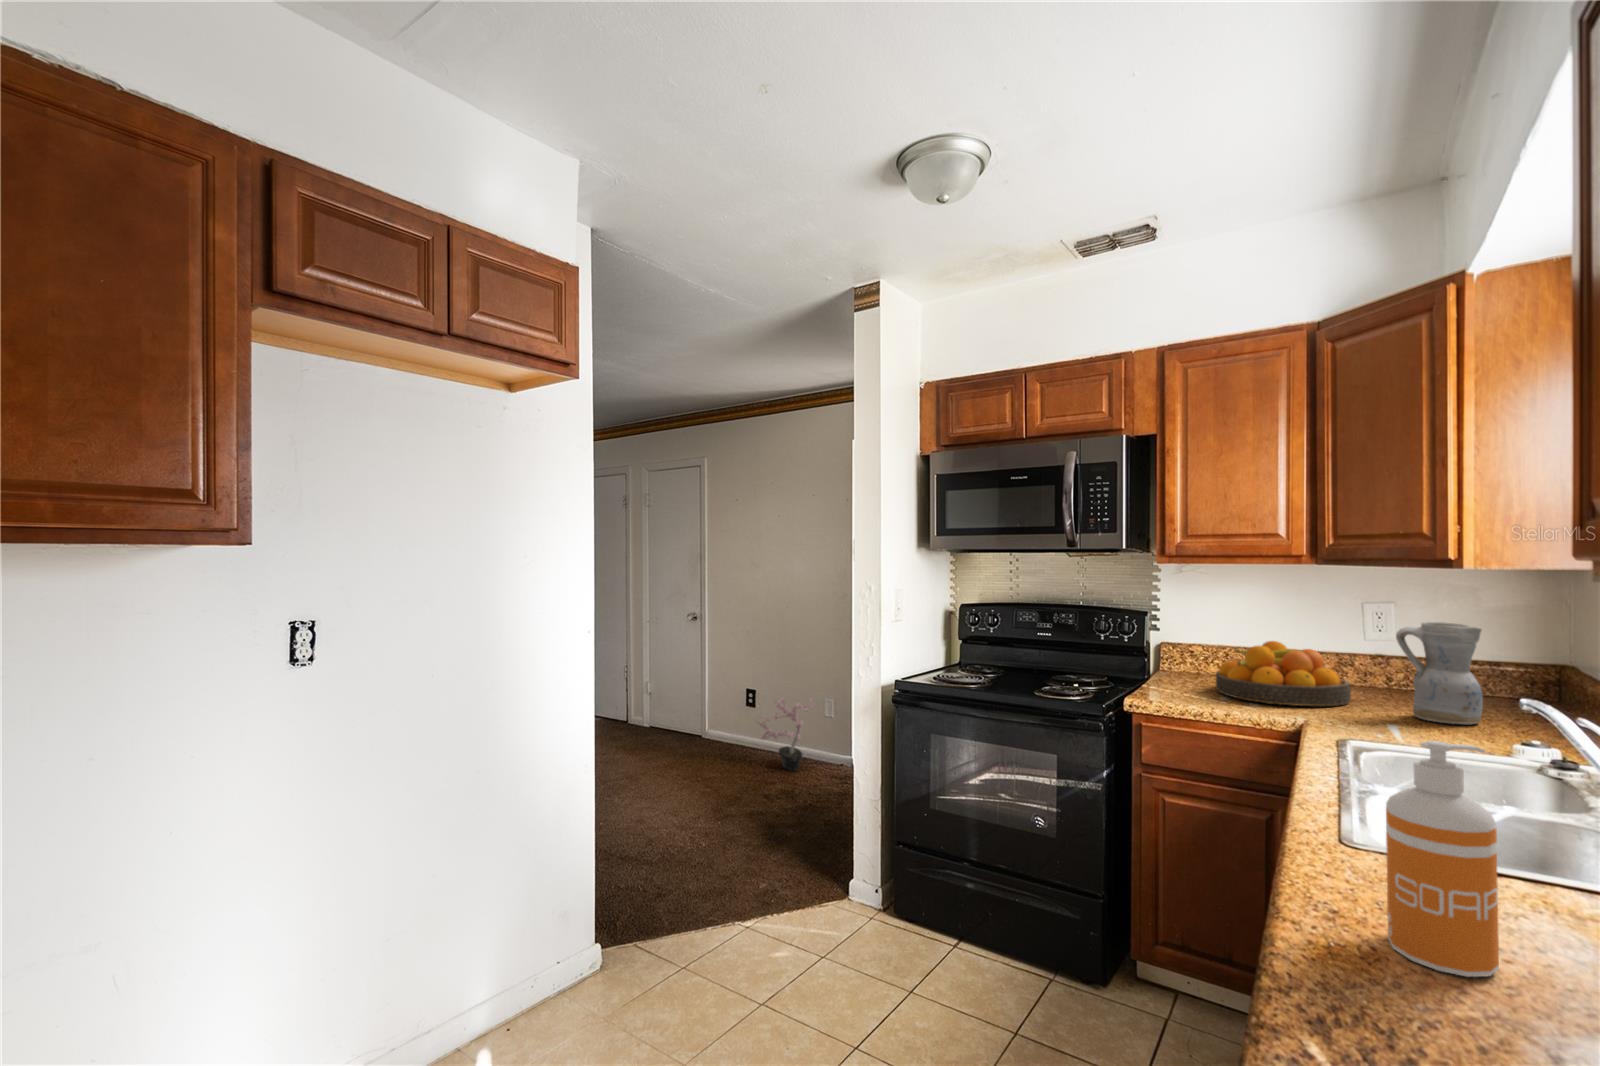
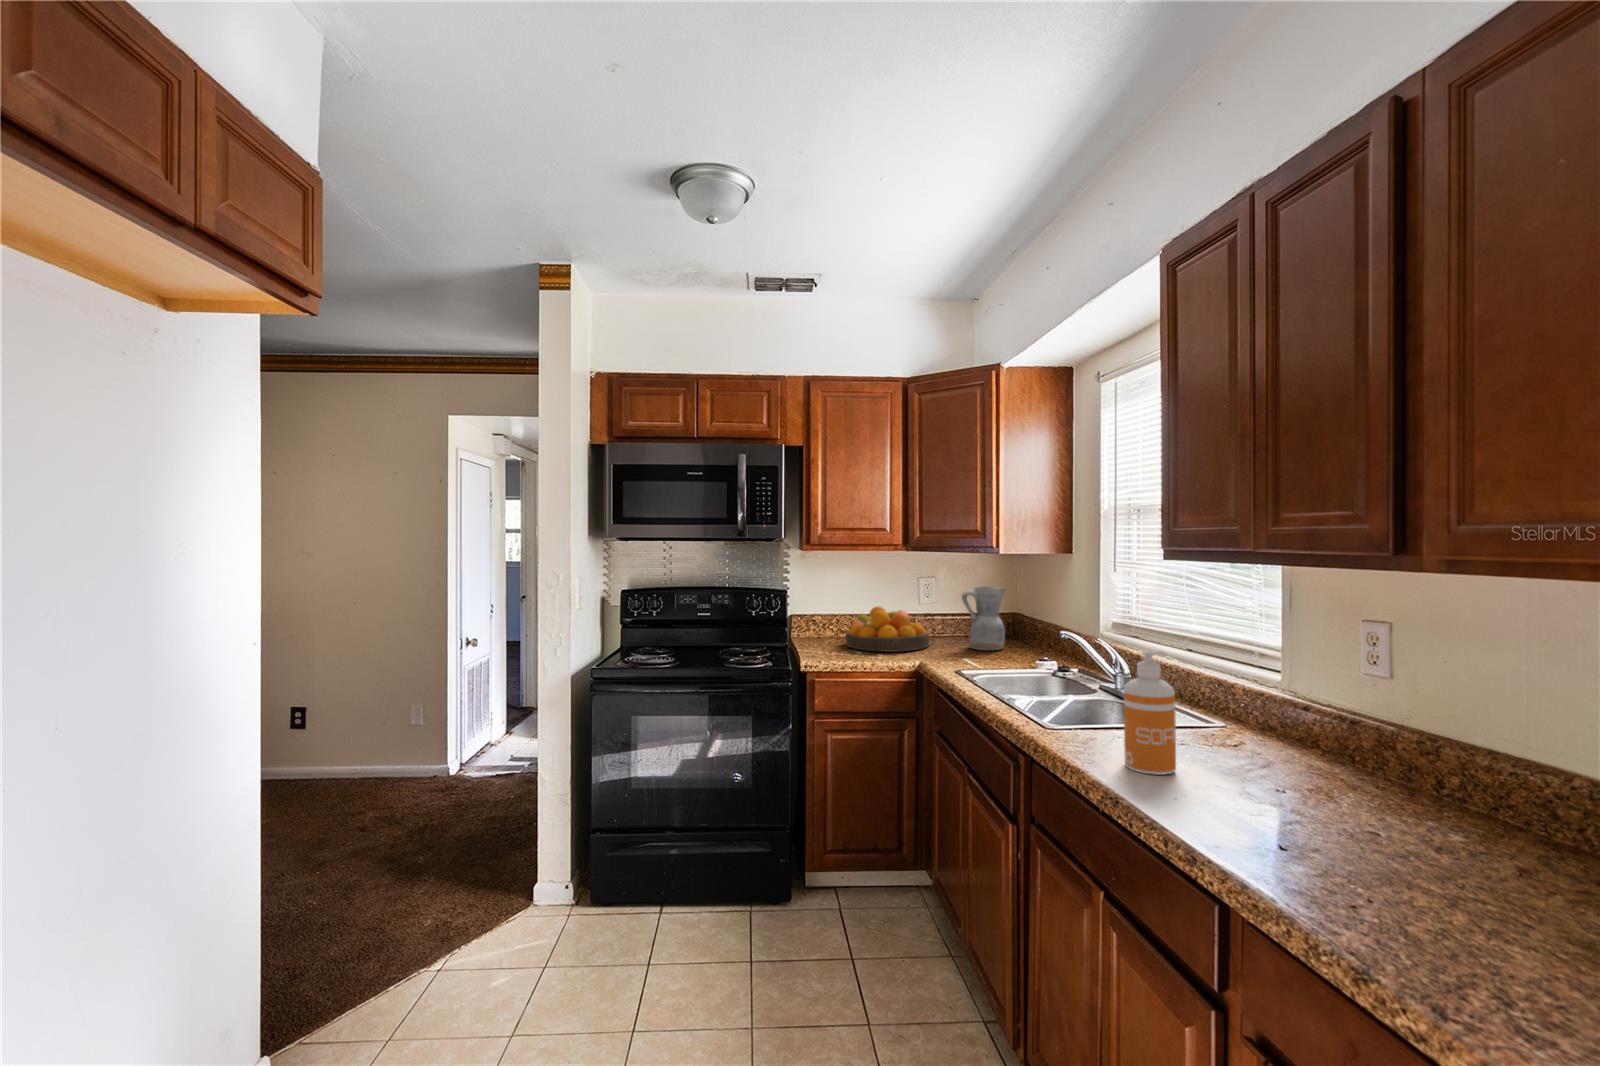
potted plant: present [759,698,814,771] -> none [298,710,392,801]

